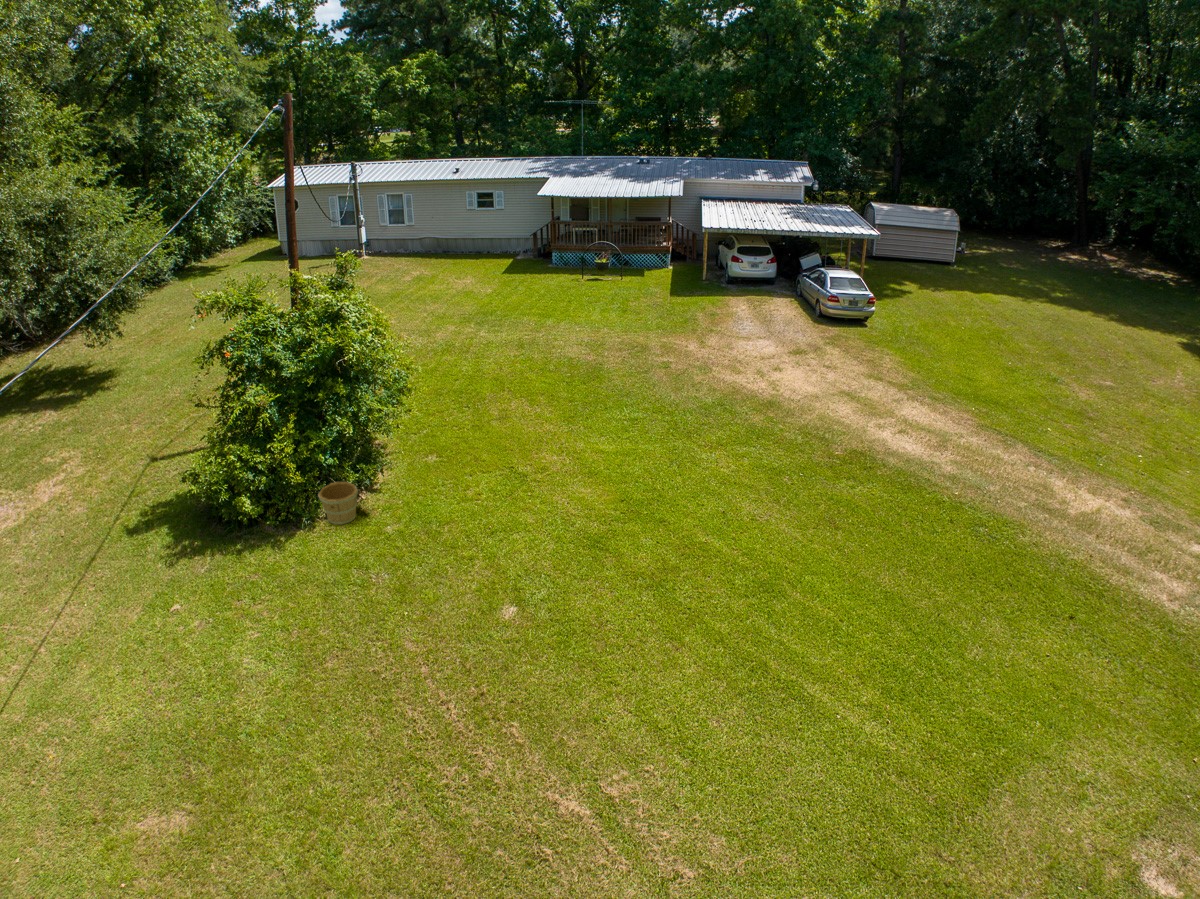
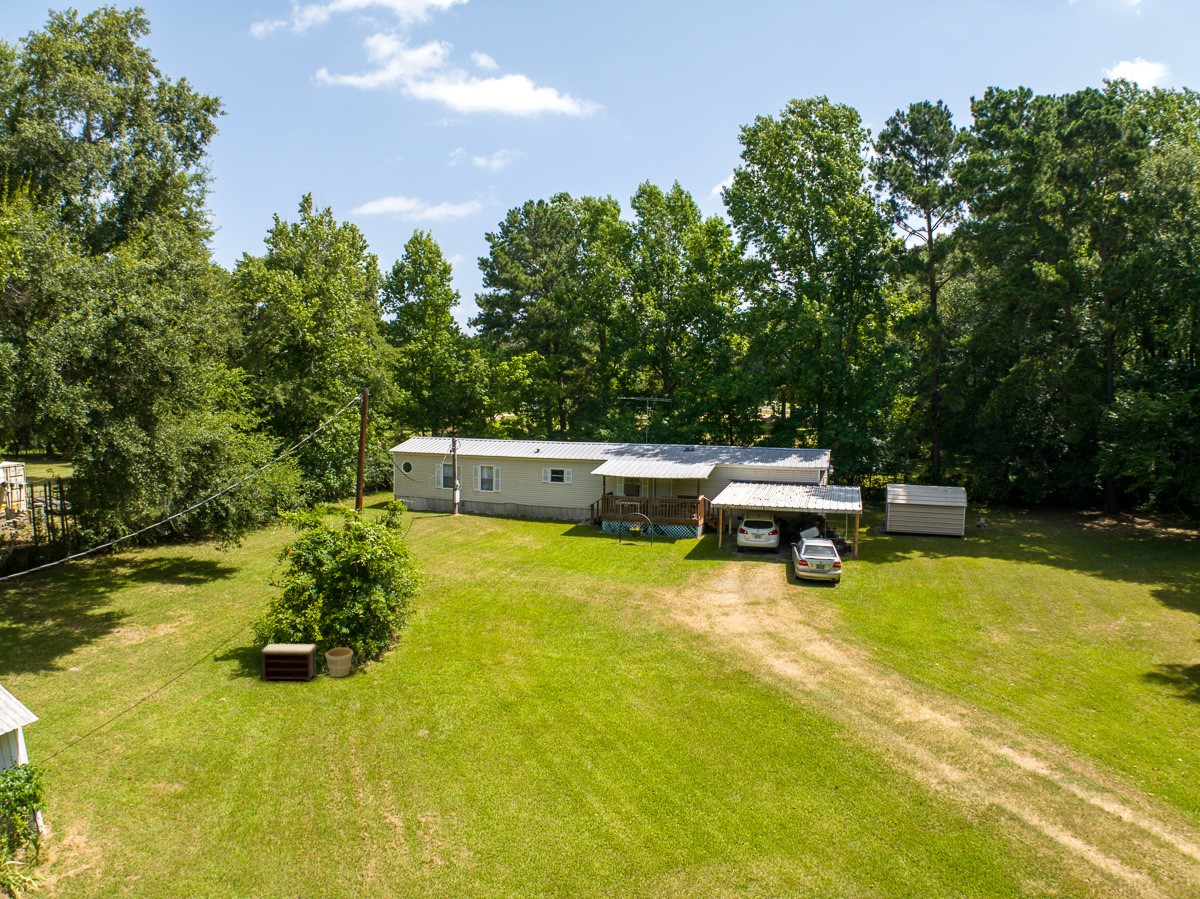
bench: none [224,486,309,546] -> present [261,644,317,681]

